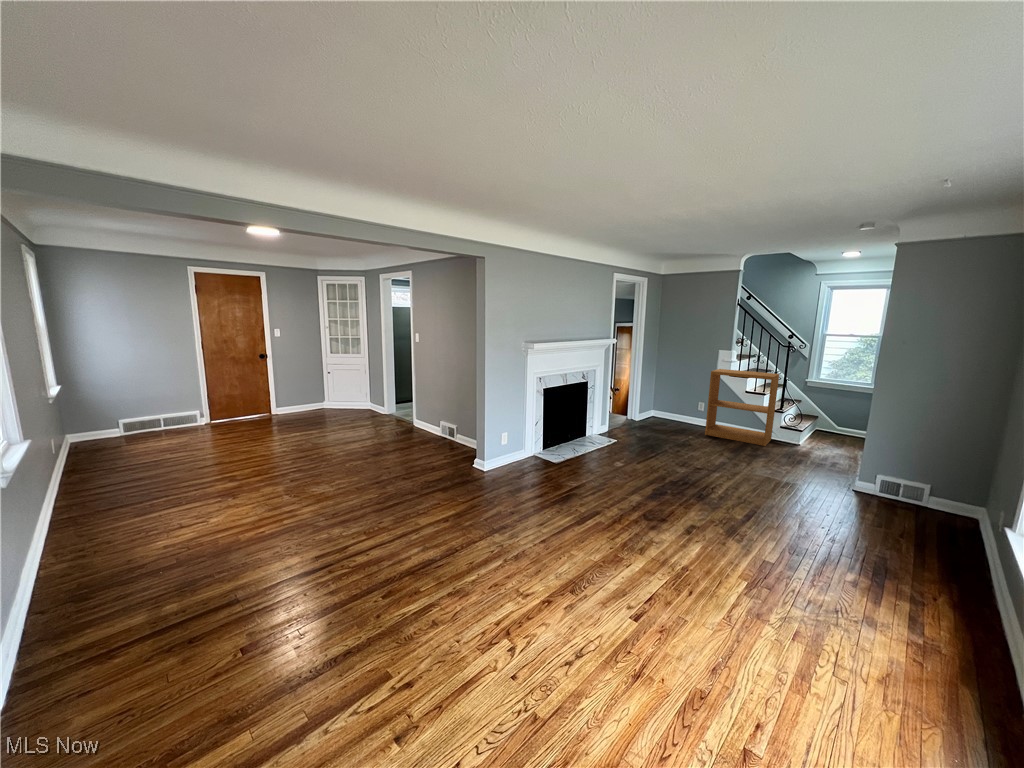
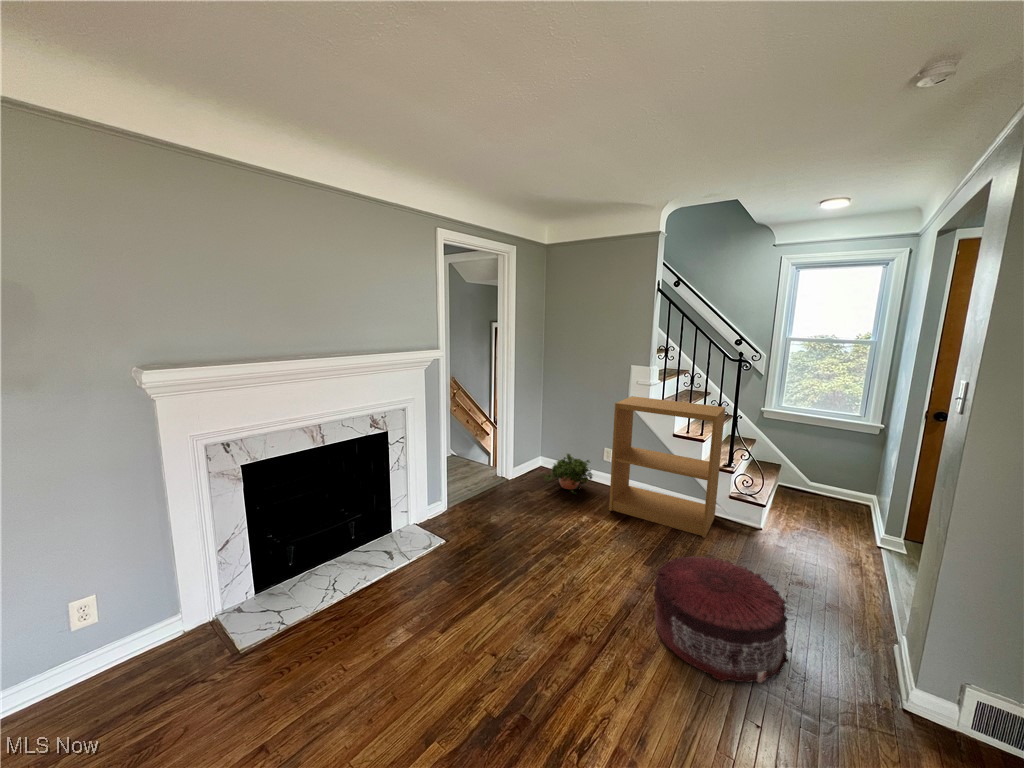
potted plant: none [661,405,693,428] -> present [545,454,592,494]
pouf: none [739,440,804,481] -> present [654,556,789,683]

